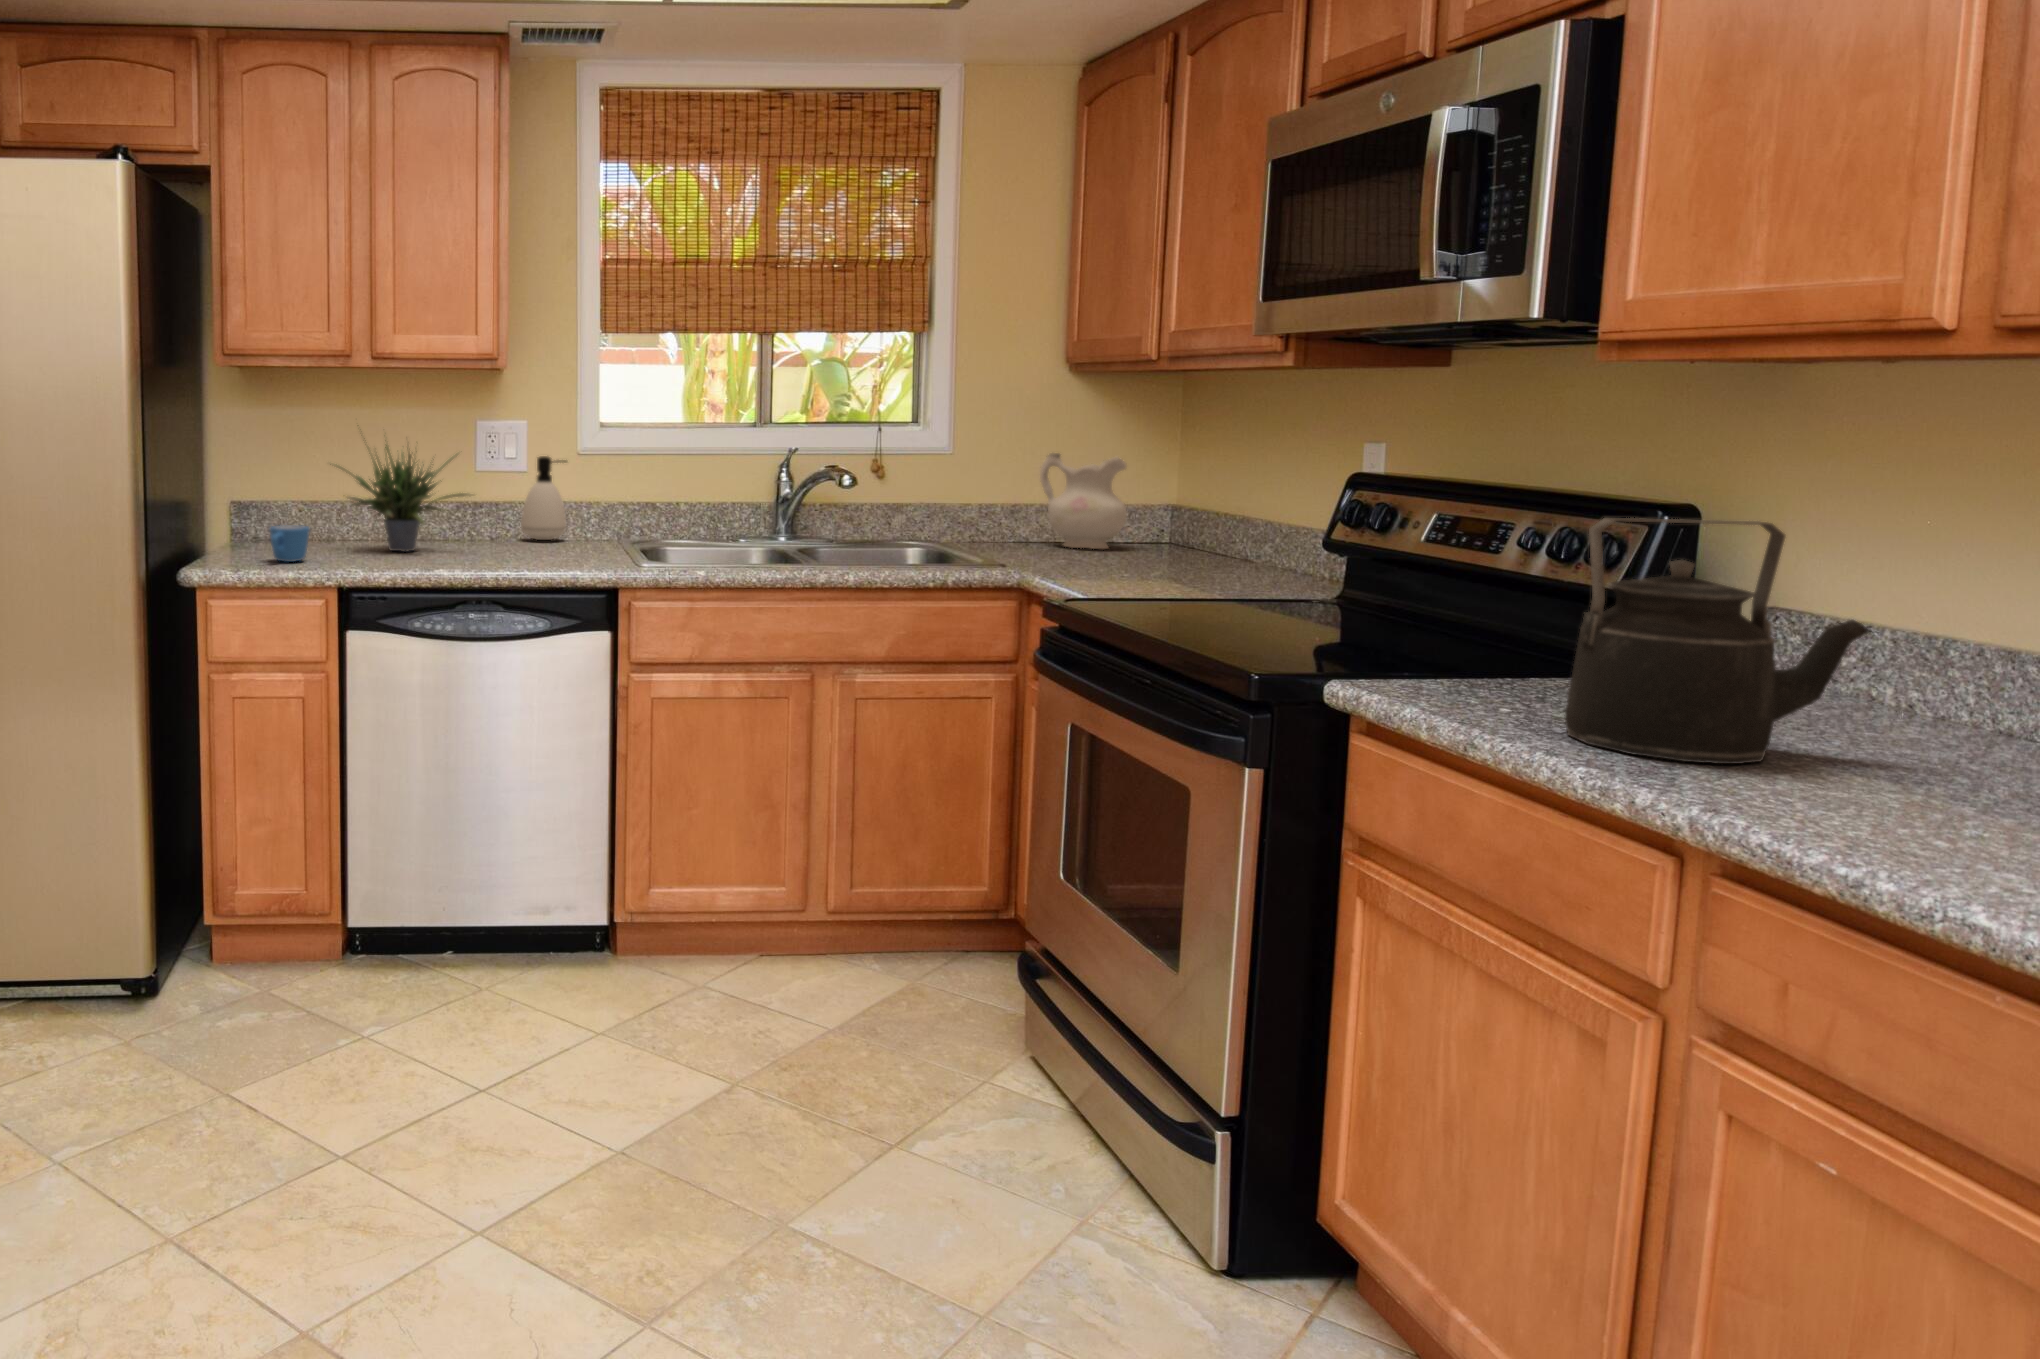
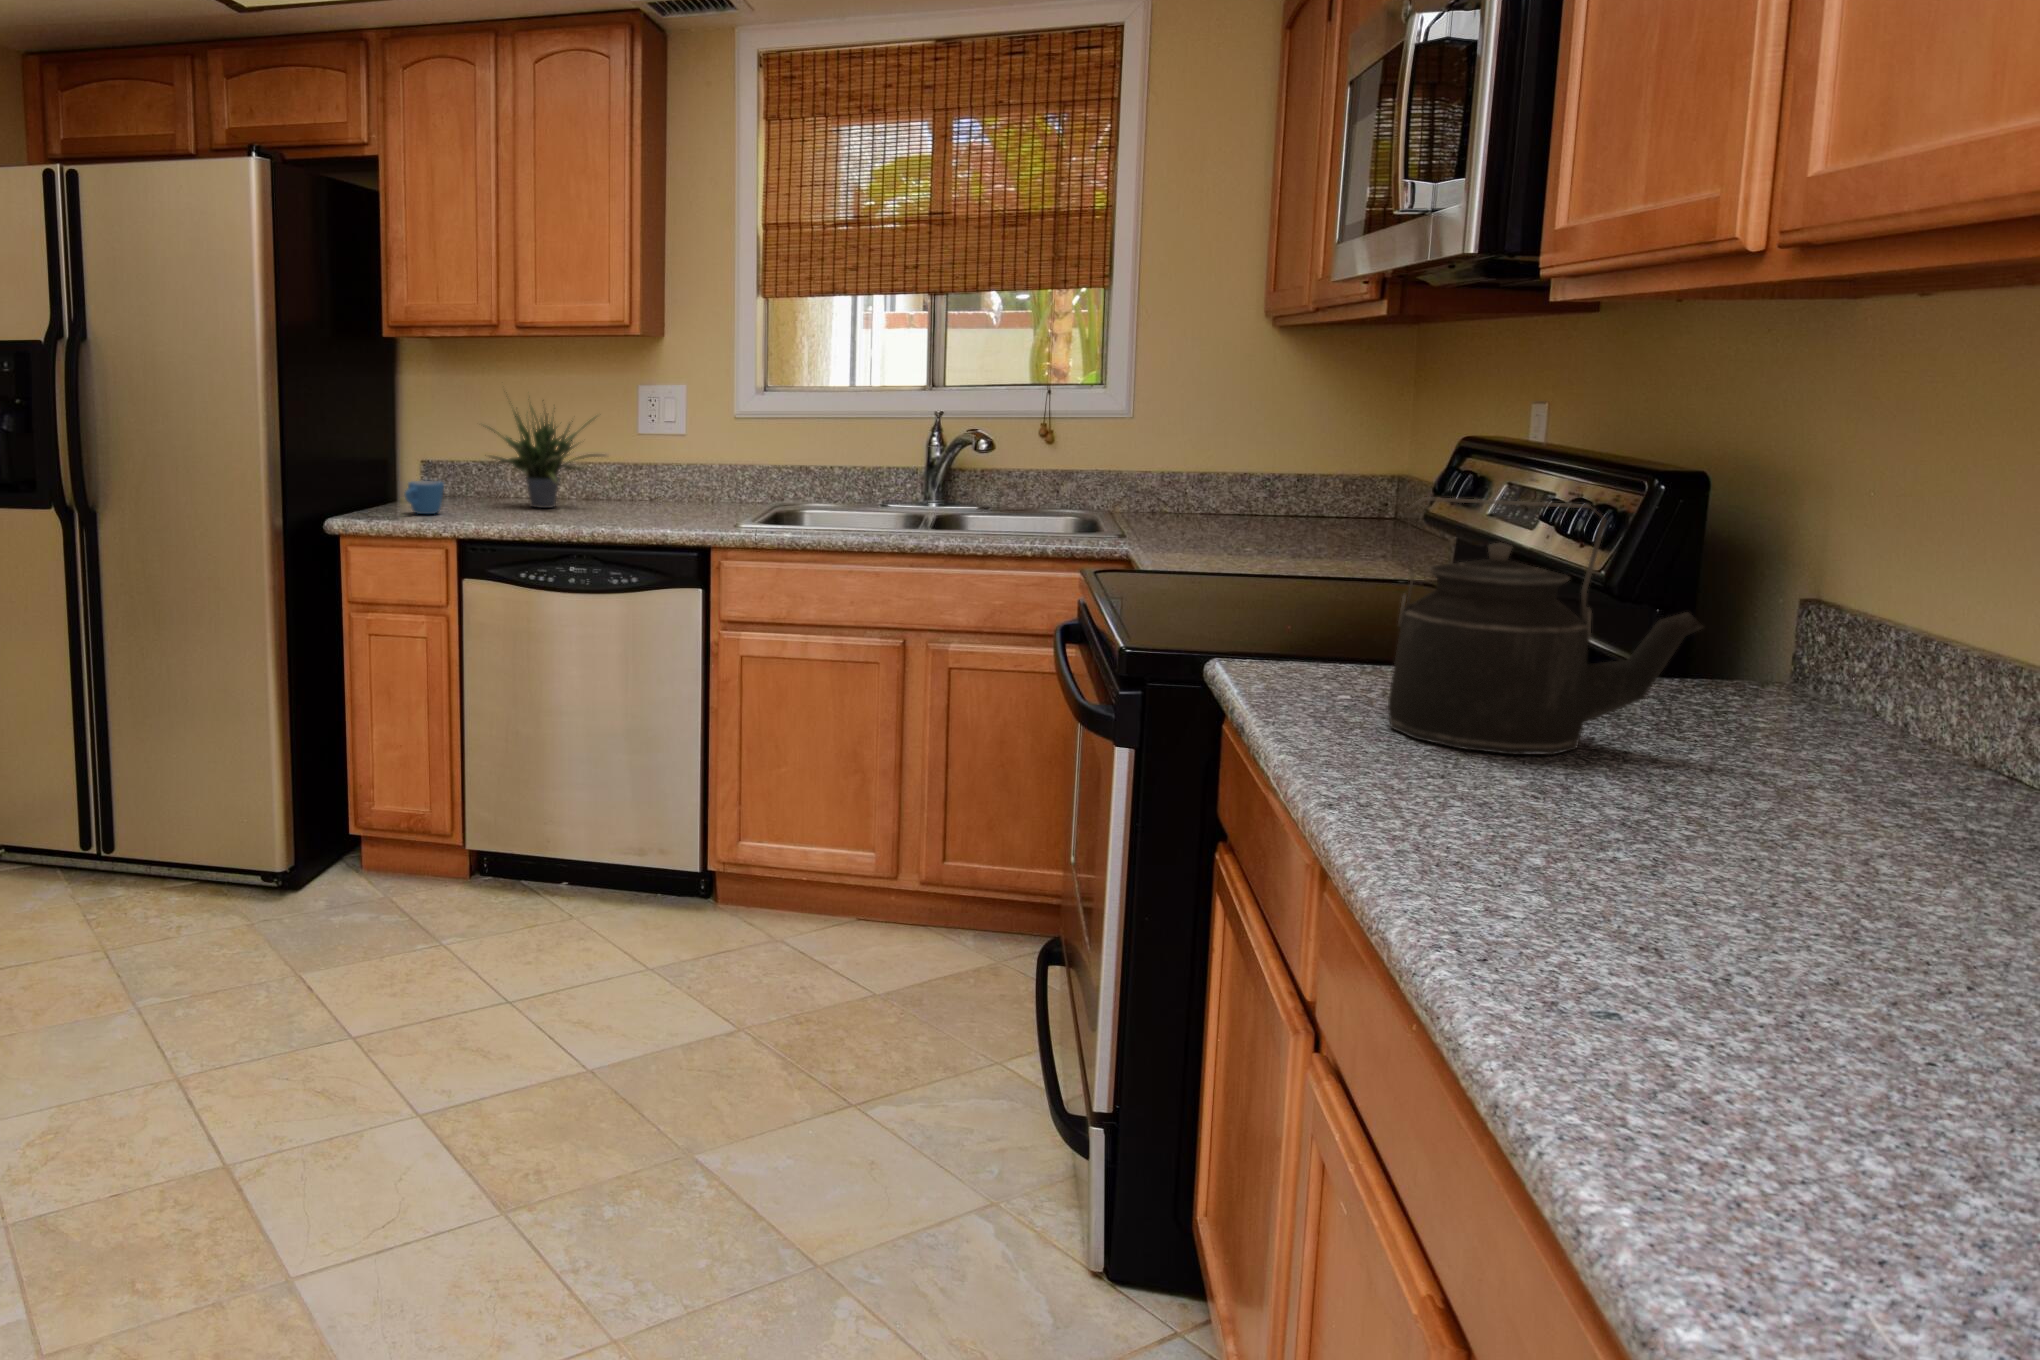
ceramic pitcher: present [1040,453,1127,549] -> none [1237,418,1332,525]
soap dispenser: present [521,456,566,540] -> none [675,418,720,501]

